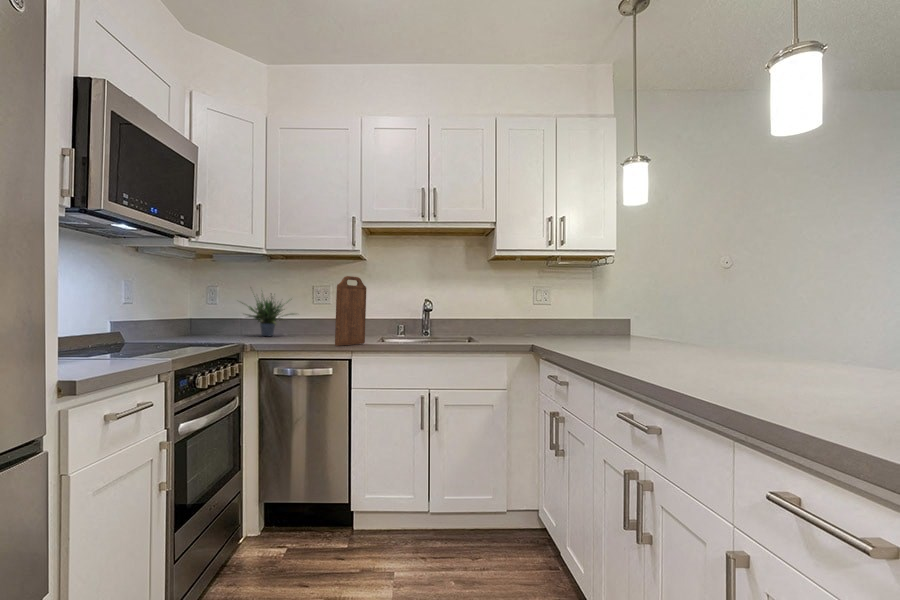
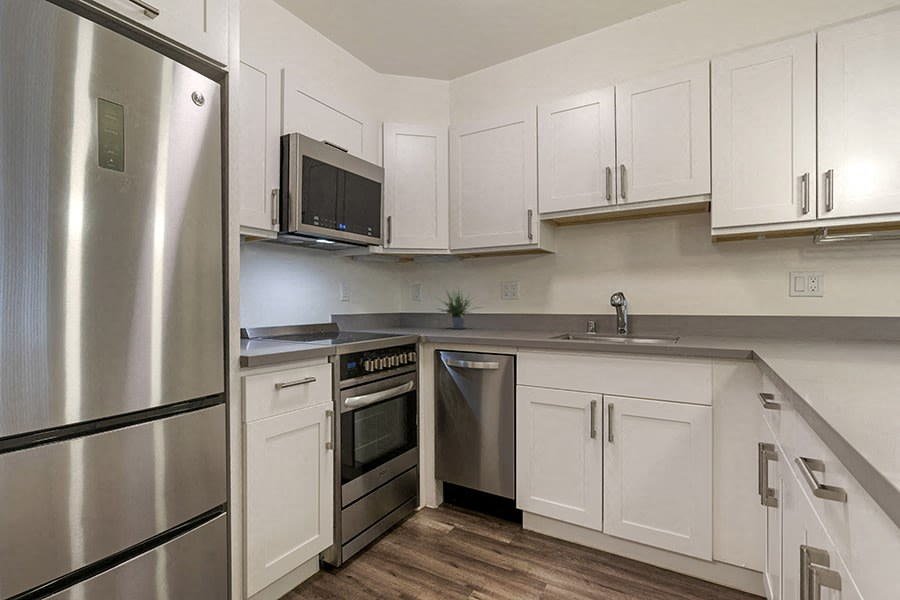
cutting board: present [335,276,366,346] -> none [495,267,531,338]

